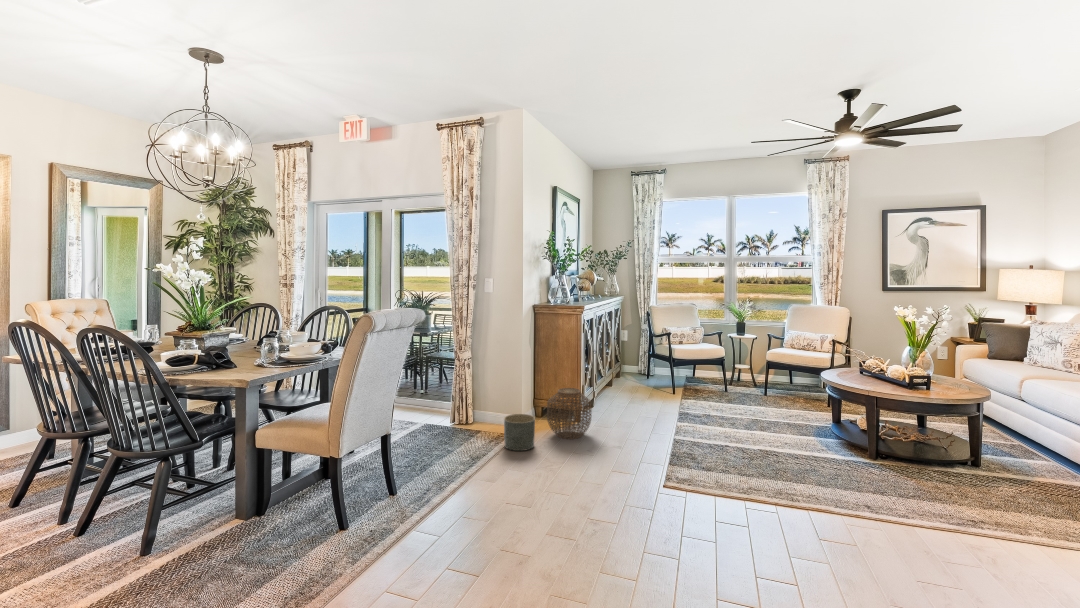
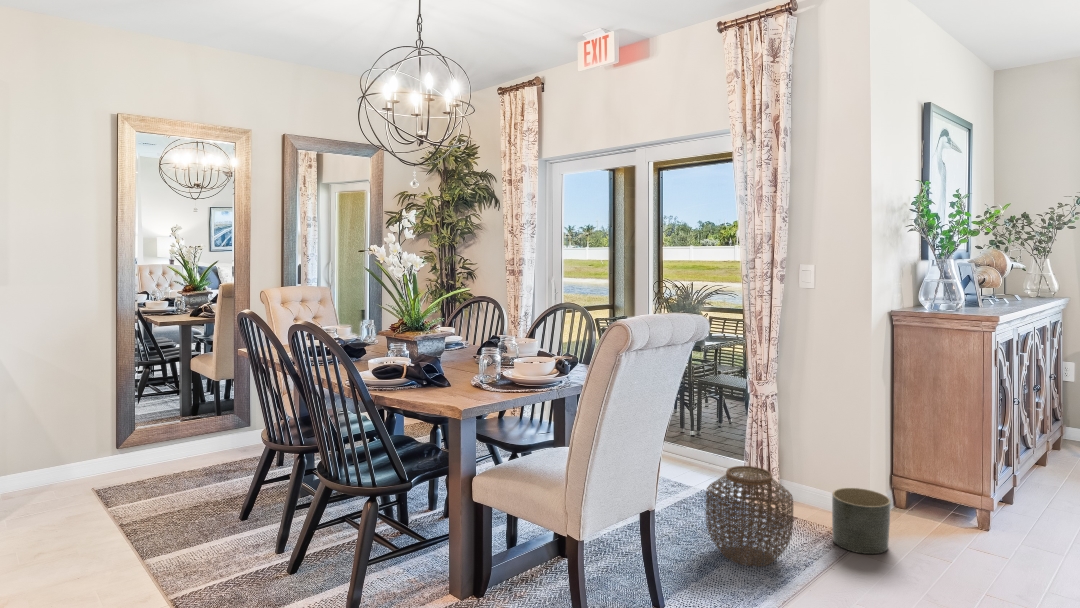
woven basket: present [547,388,591,439] -> present [706,466,793,566]

